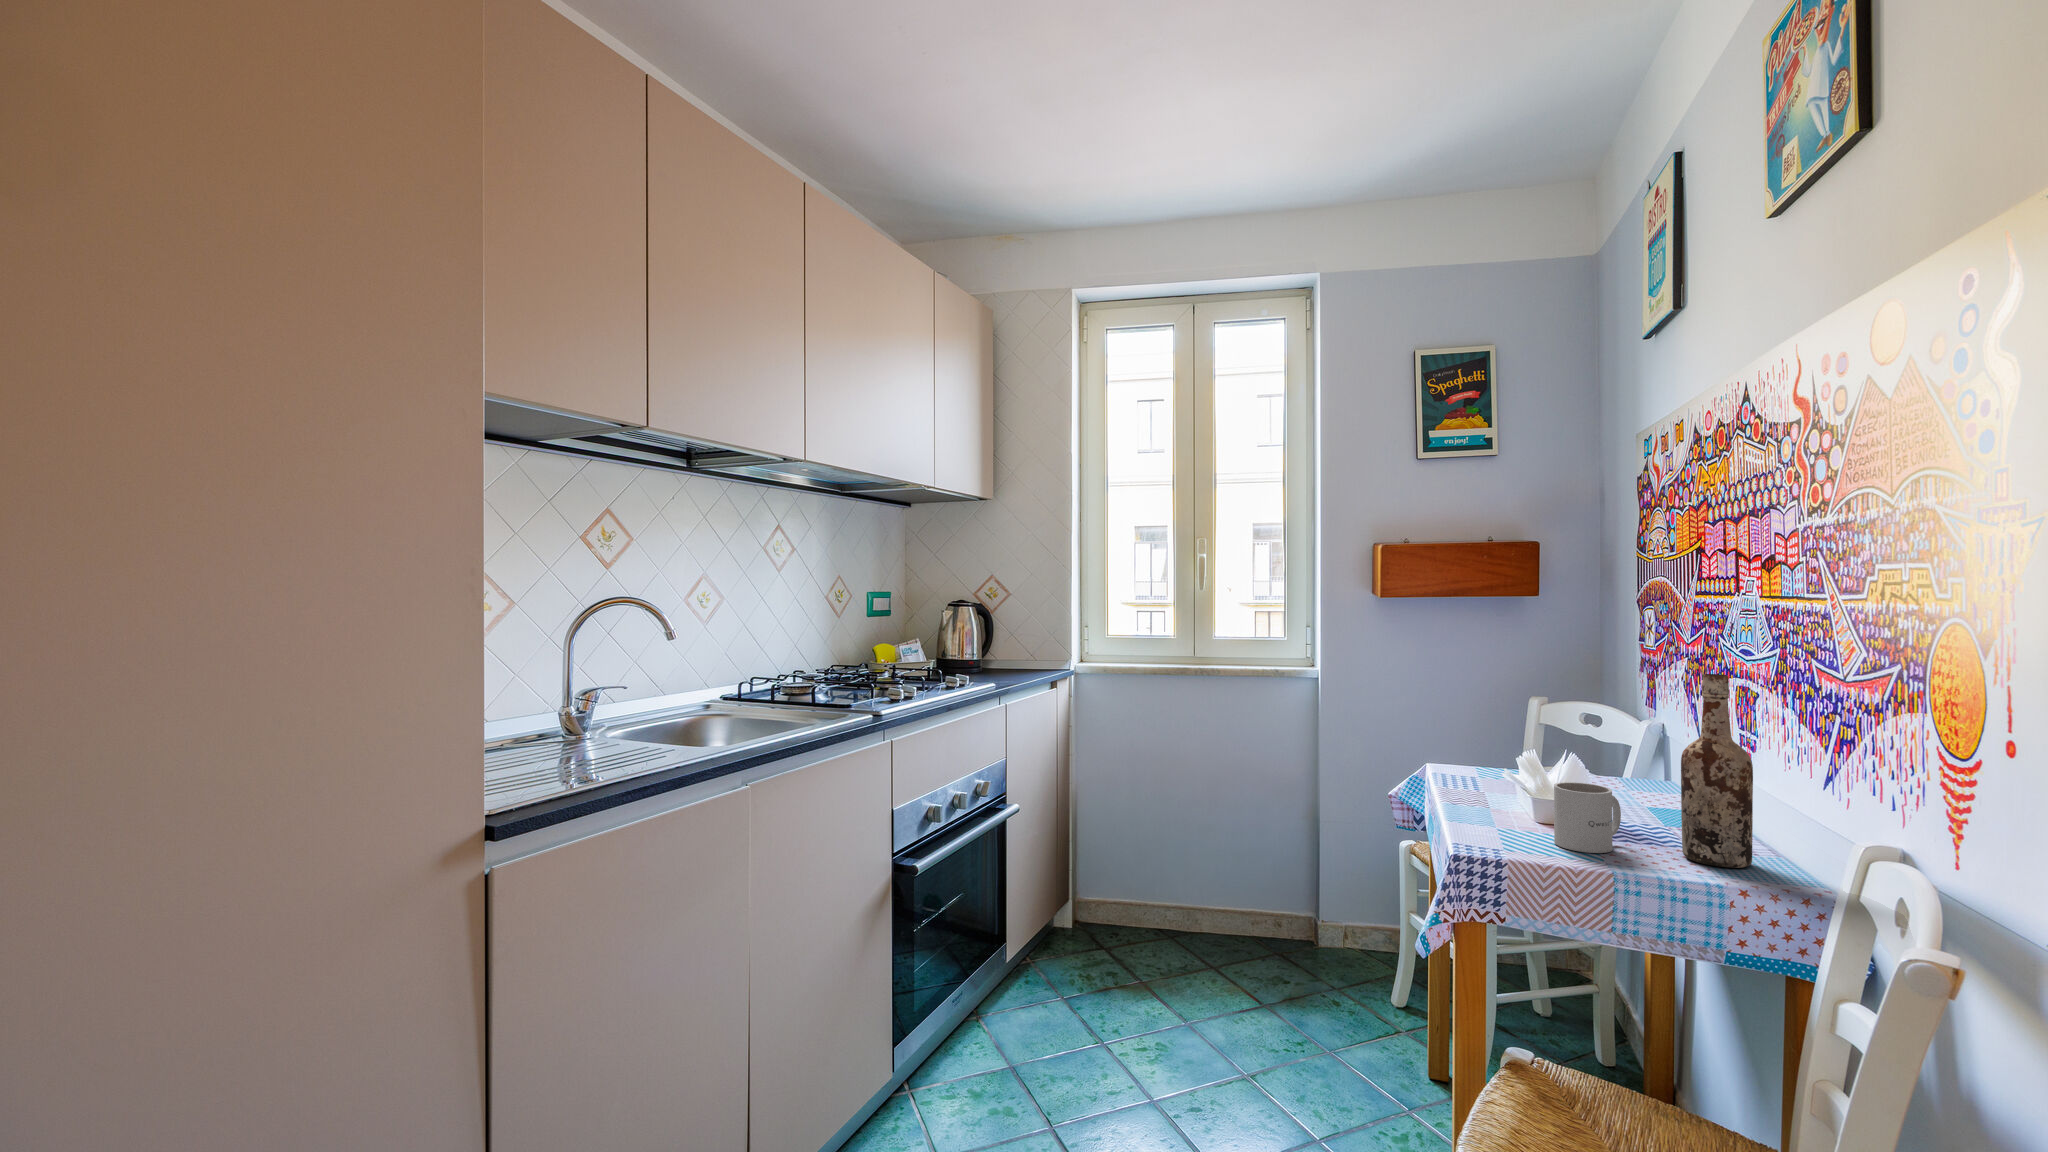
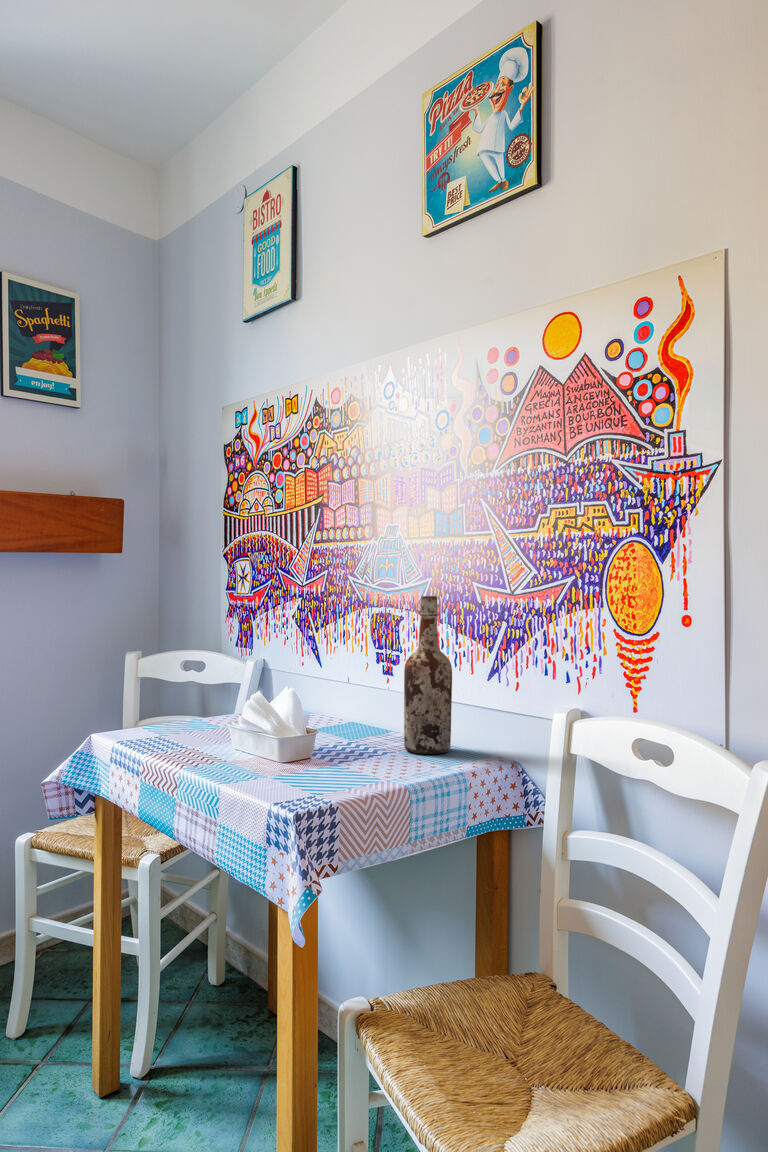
mug: present [1554,782,1621,853] -> none [323,703,370,765]

